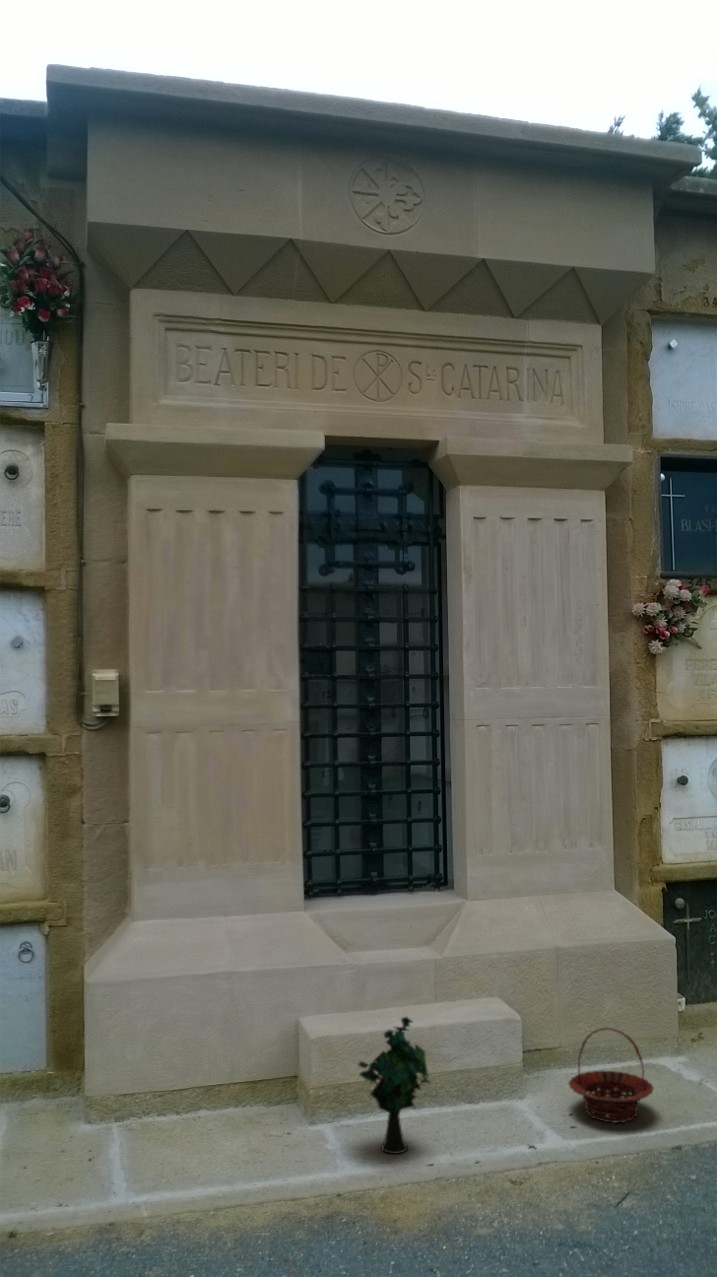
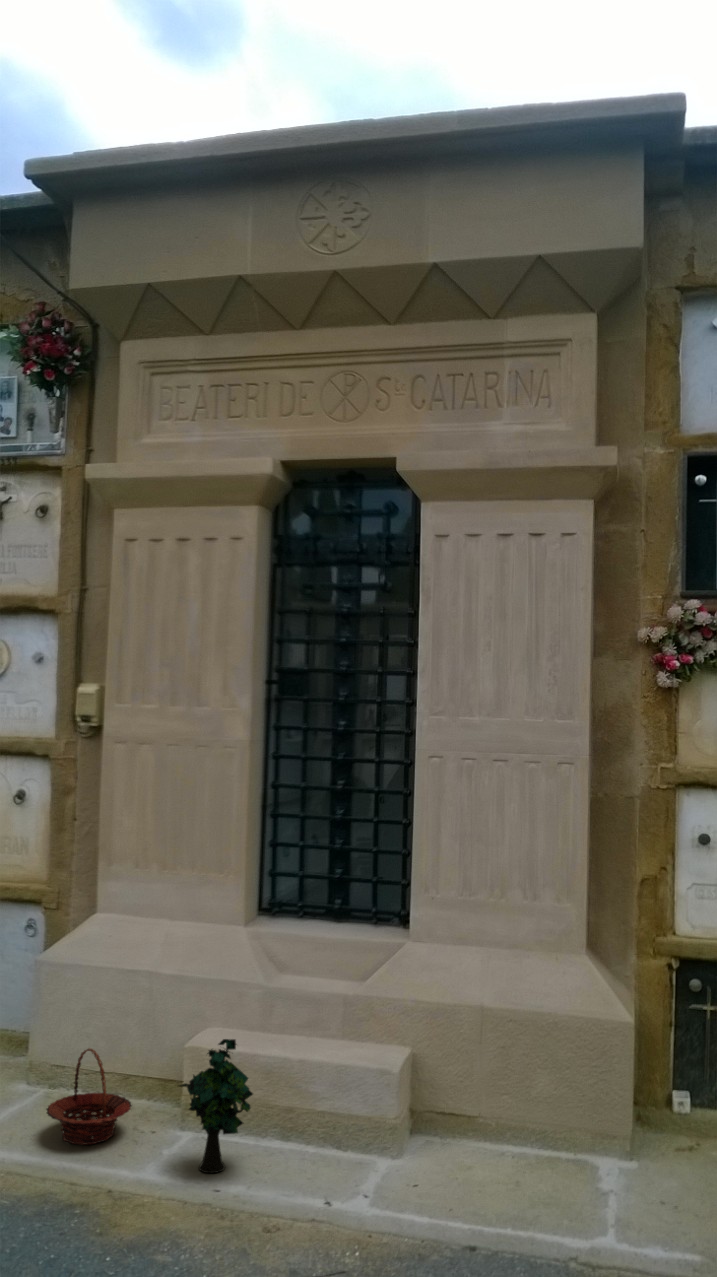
basket: present [569,1028,654,1122] -> present [46,1048,132,1144]

